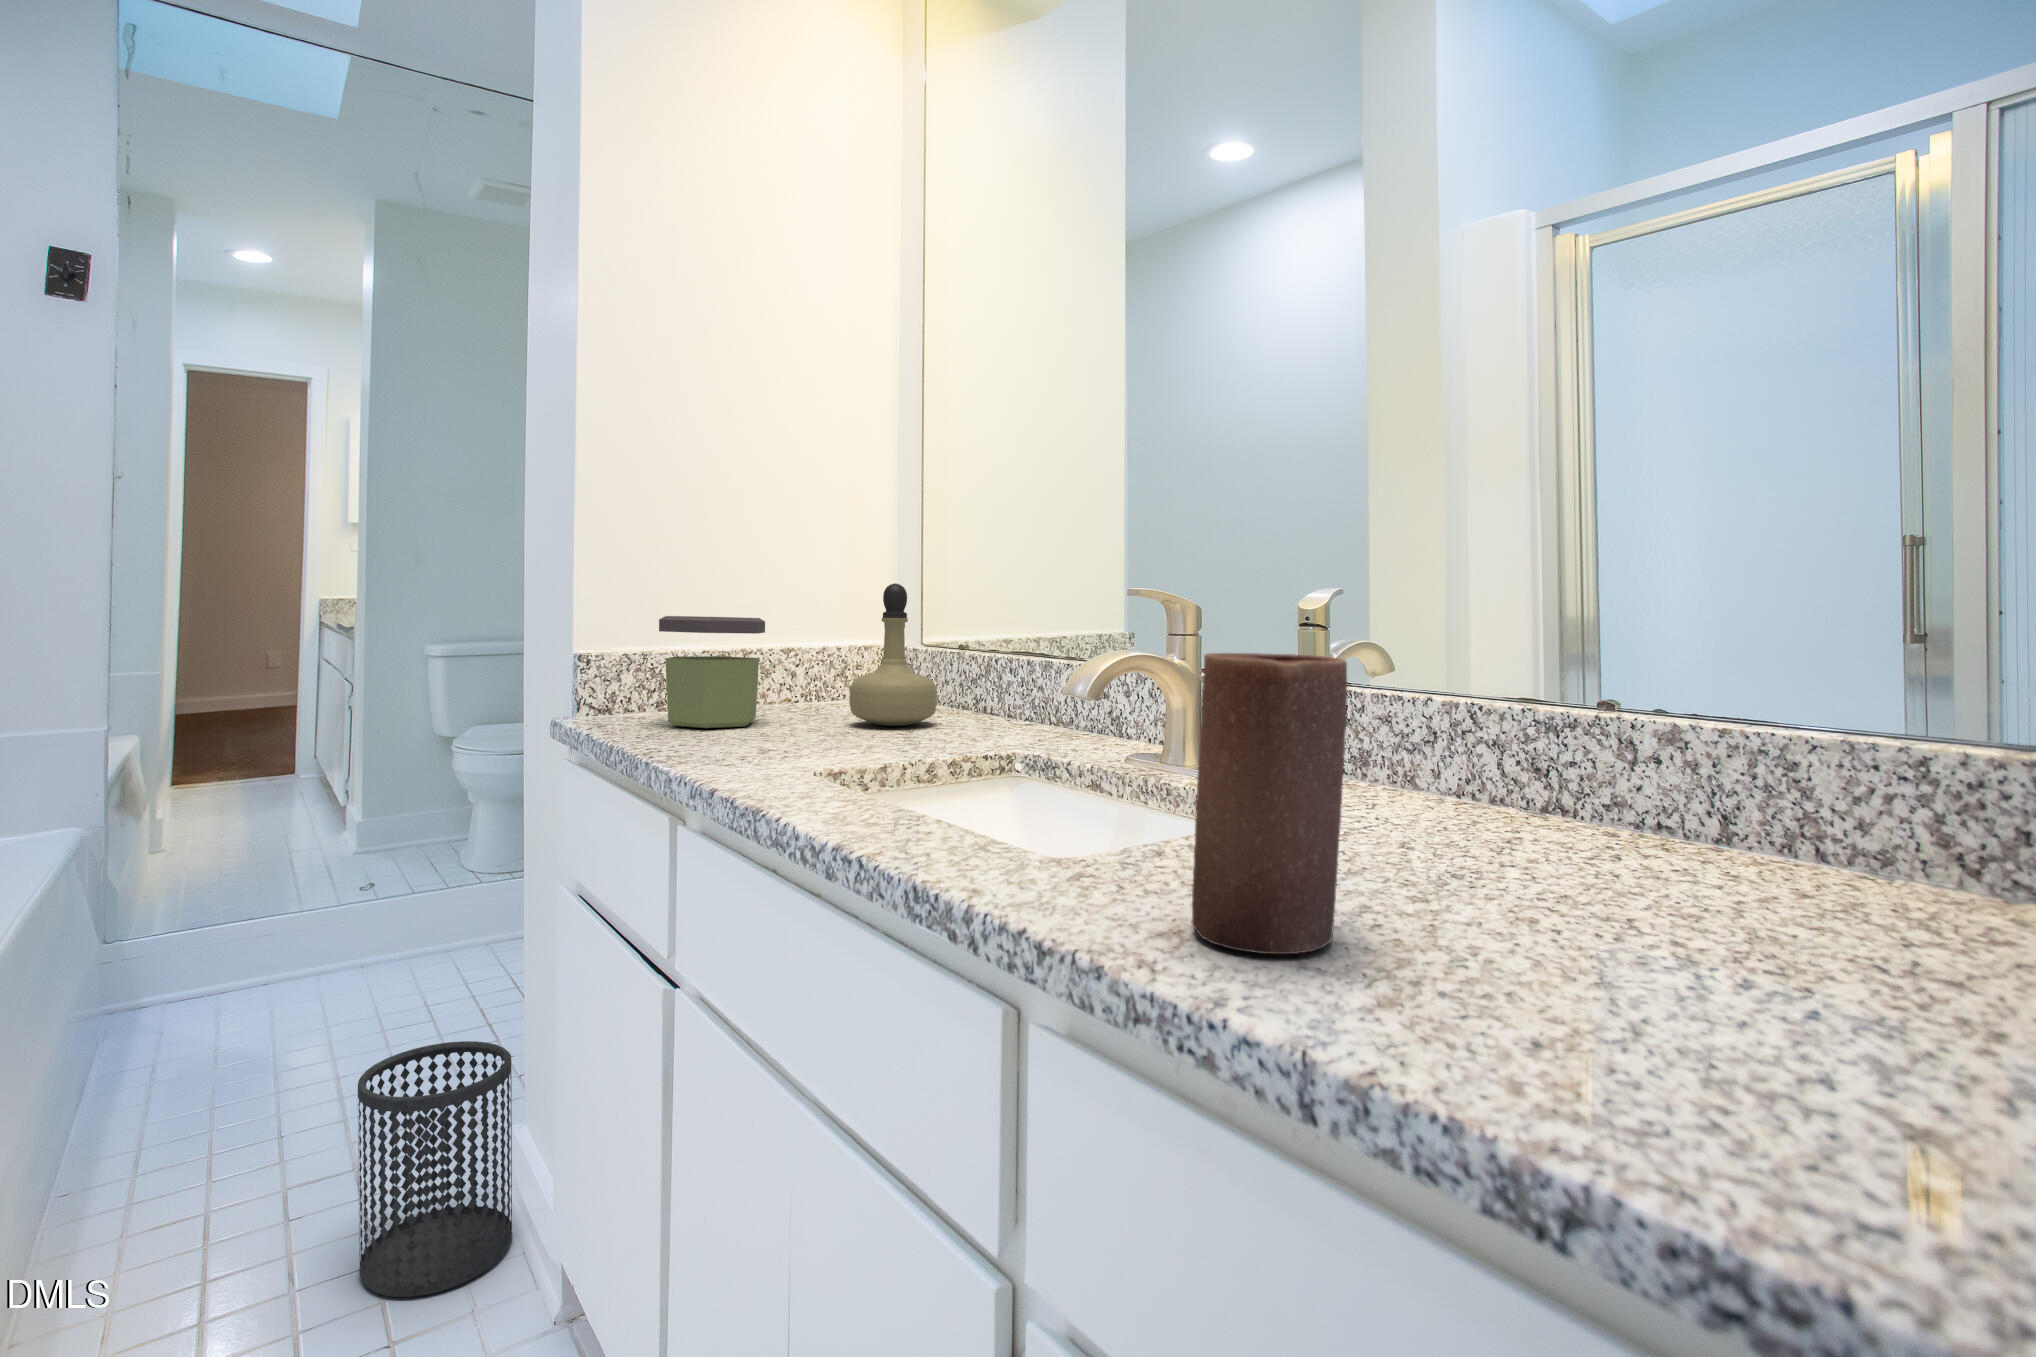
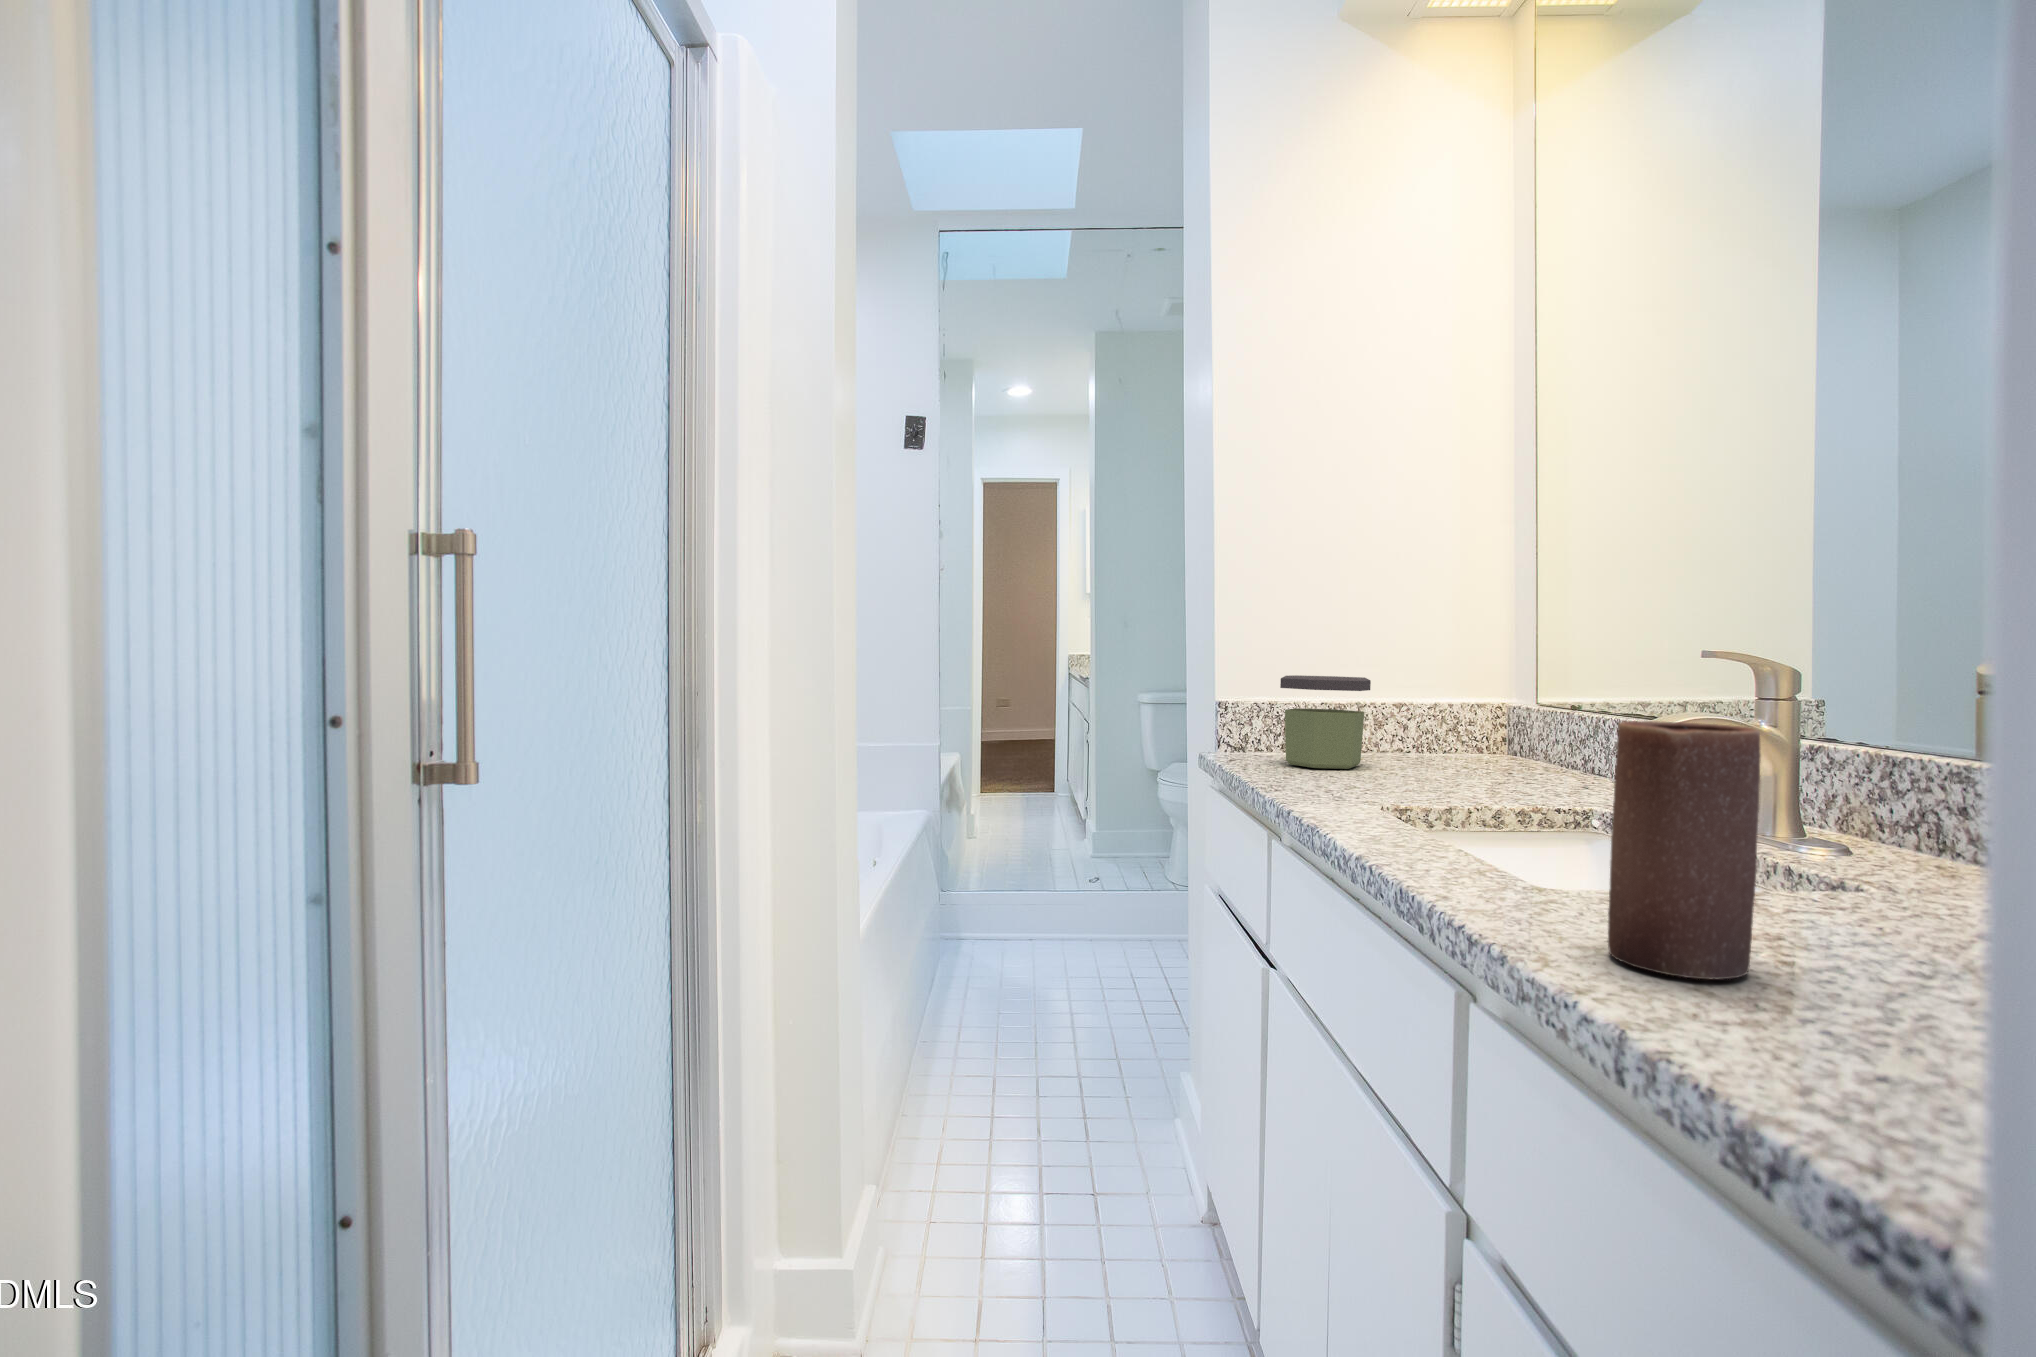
perfume bottle: present [849,583,937,726] -> none [1444,647,1532,778]
wastebasket: present [358,1041,512,1297] -> none [1067,993,1170,1177]

